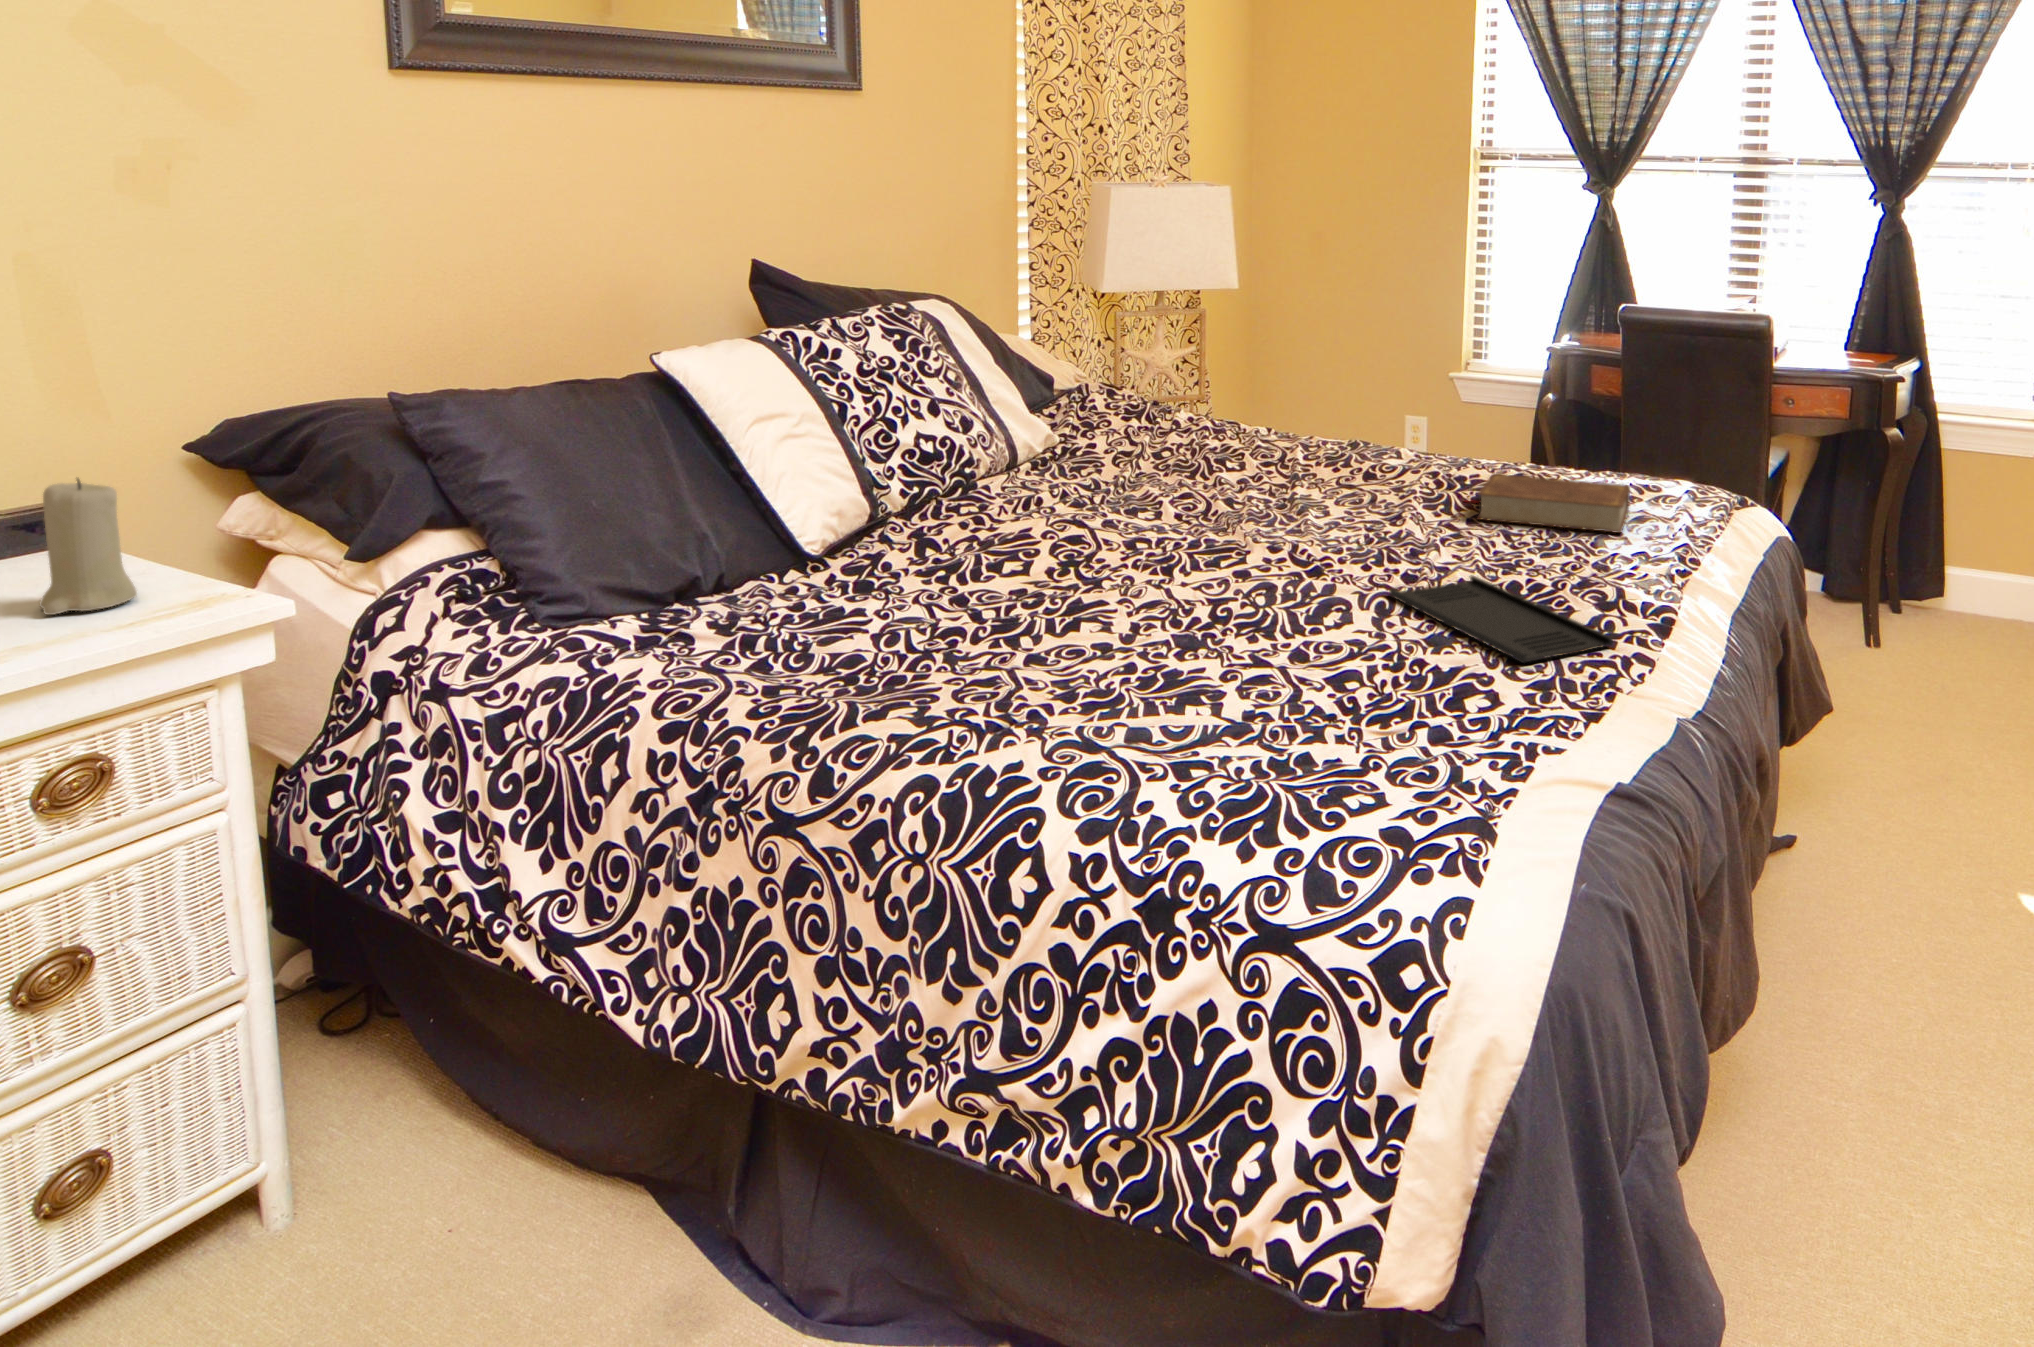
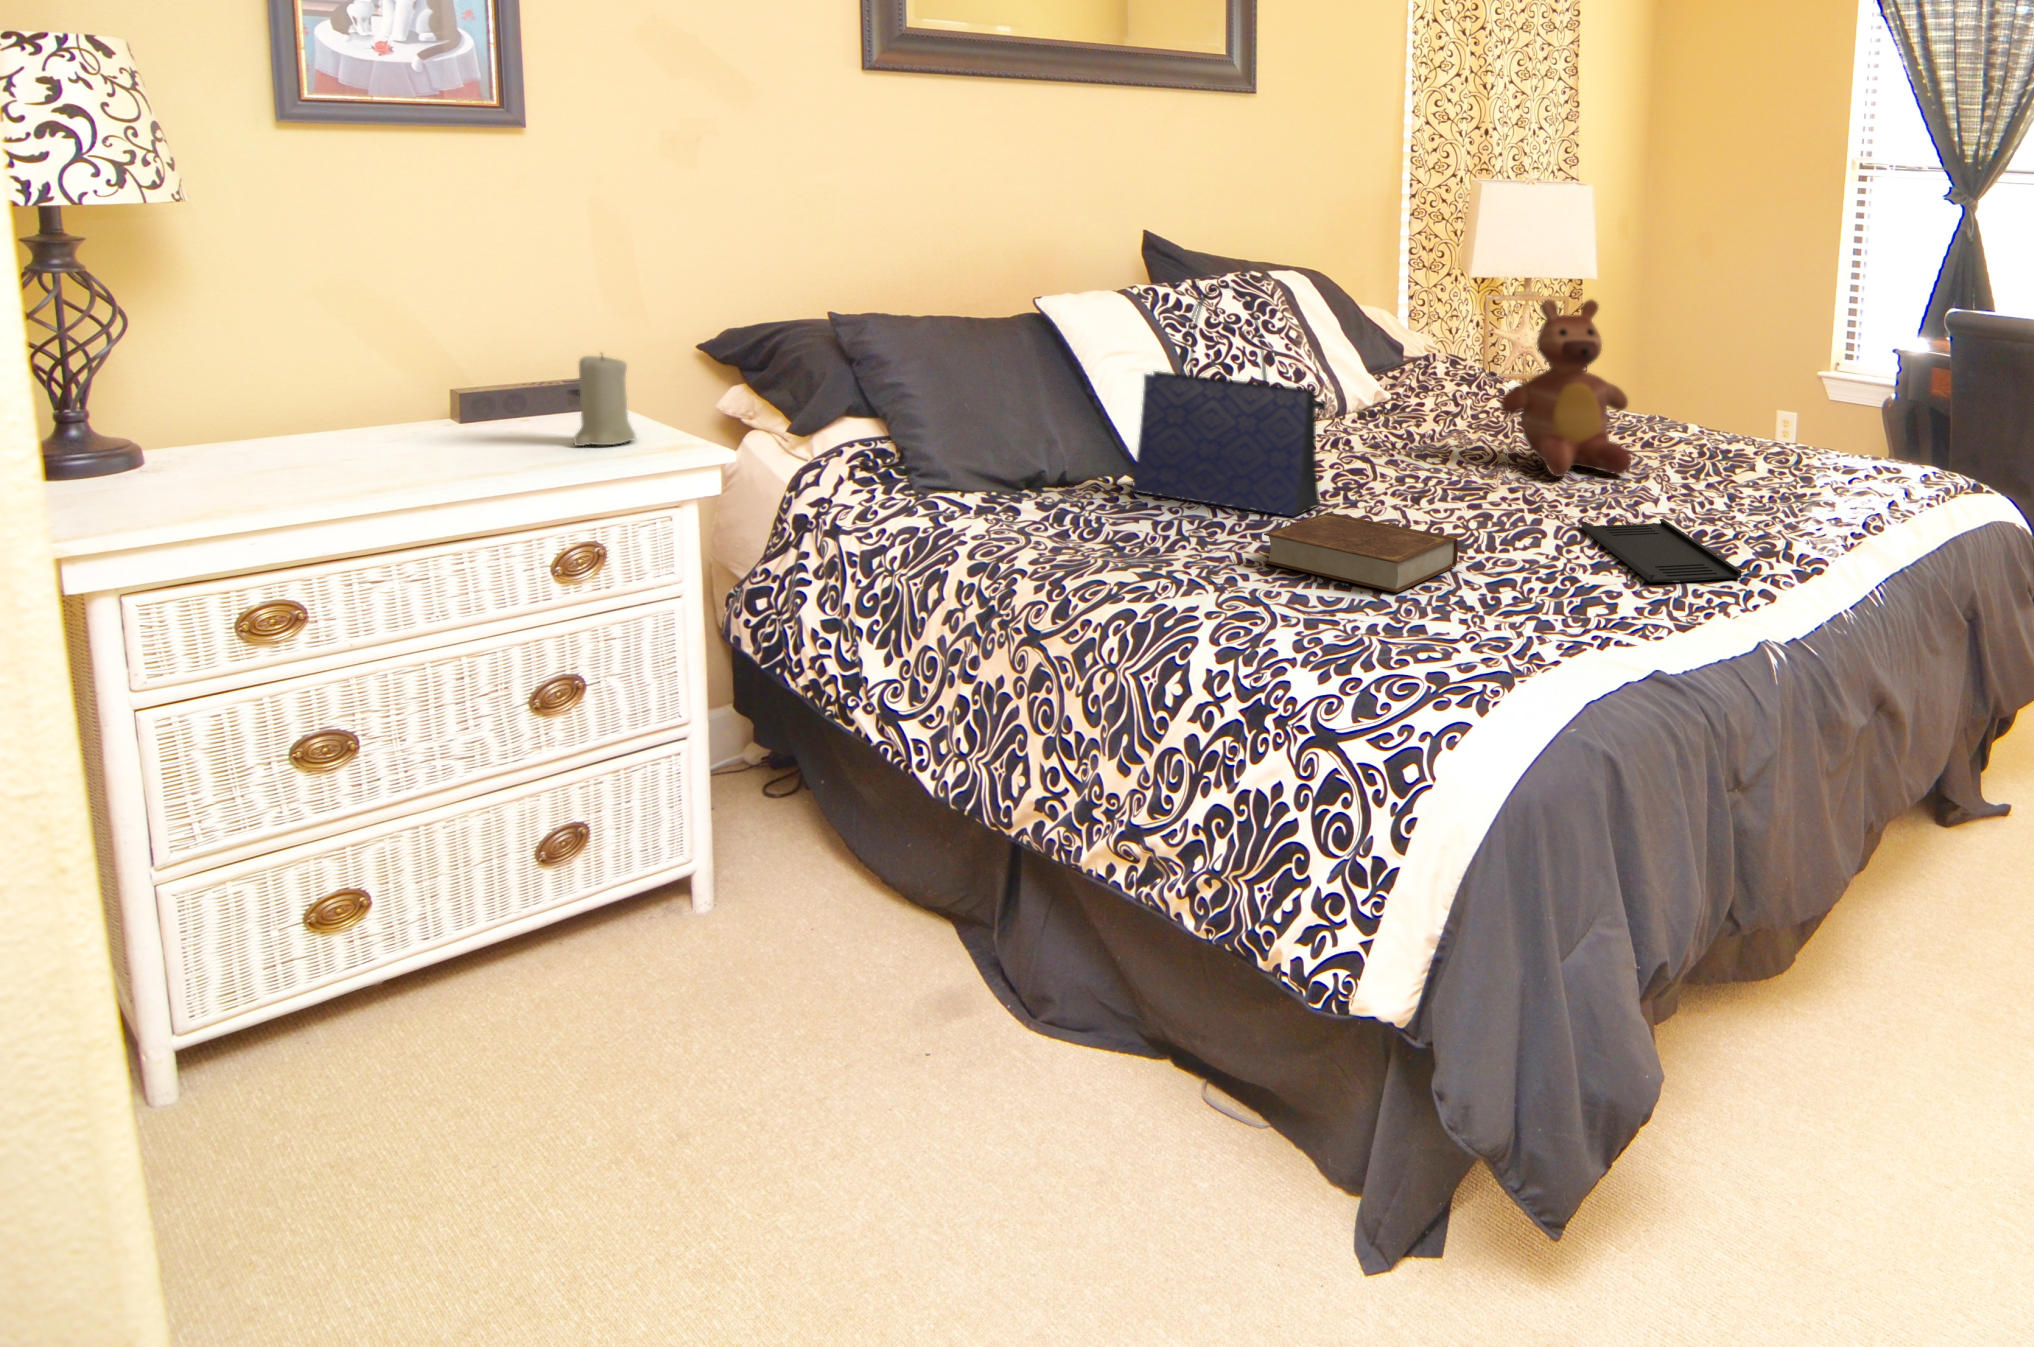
teddy bear: none [1236,321,1392,530] -> present [1500,299,1631,477]
tote bag: none [824,331,1080,613] -> present [1132,285,1326,516]
book: present [1477,474,1630,533] -> present [1264,512,1458,593]

